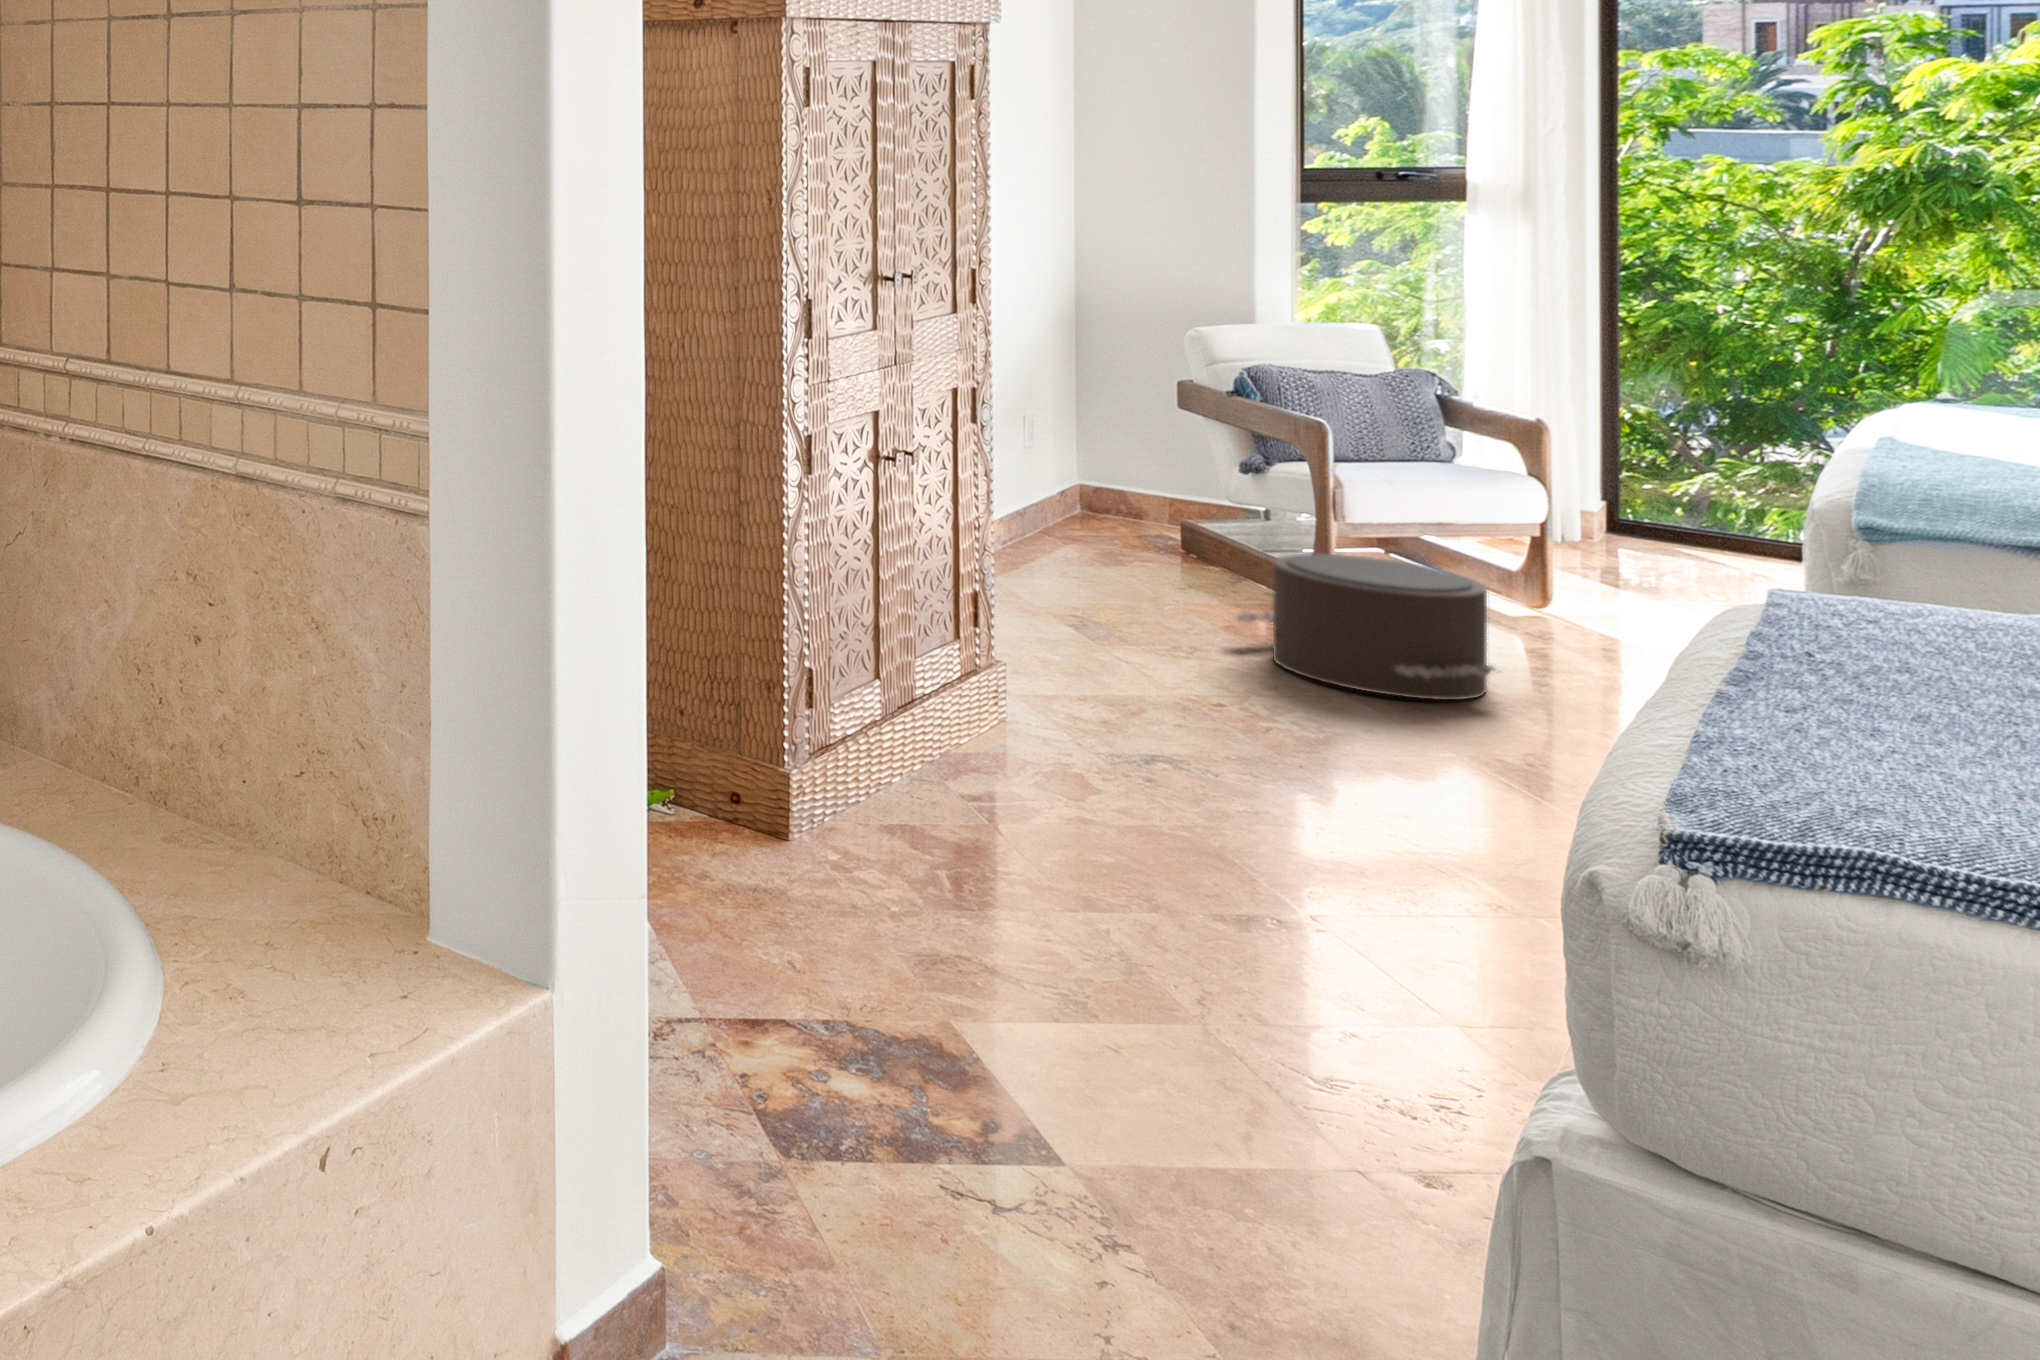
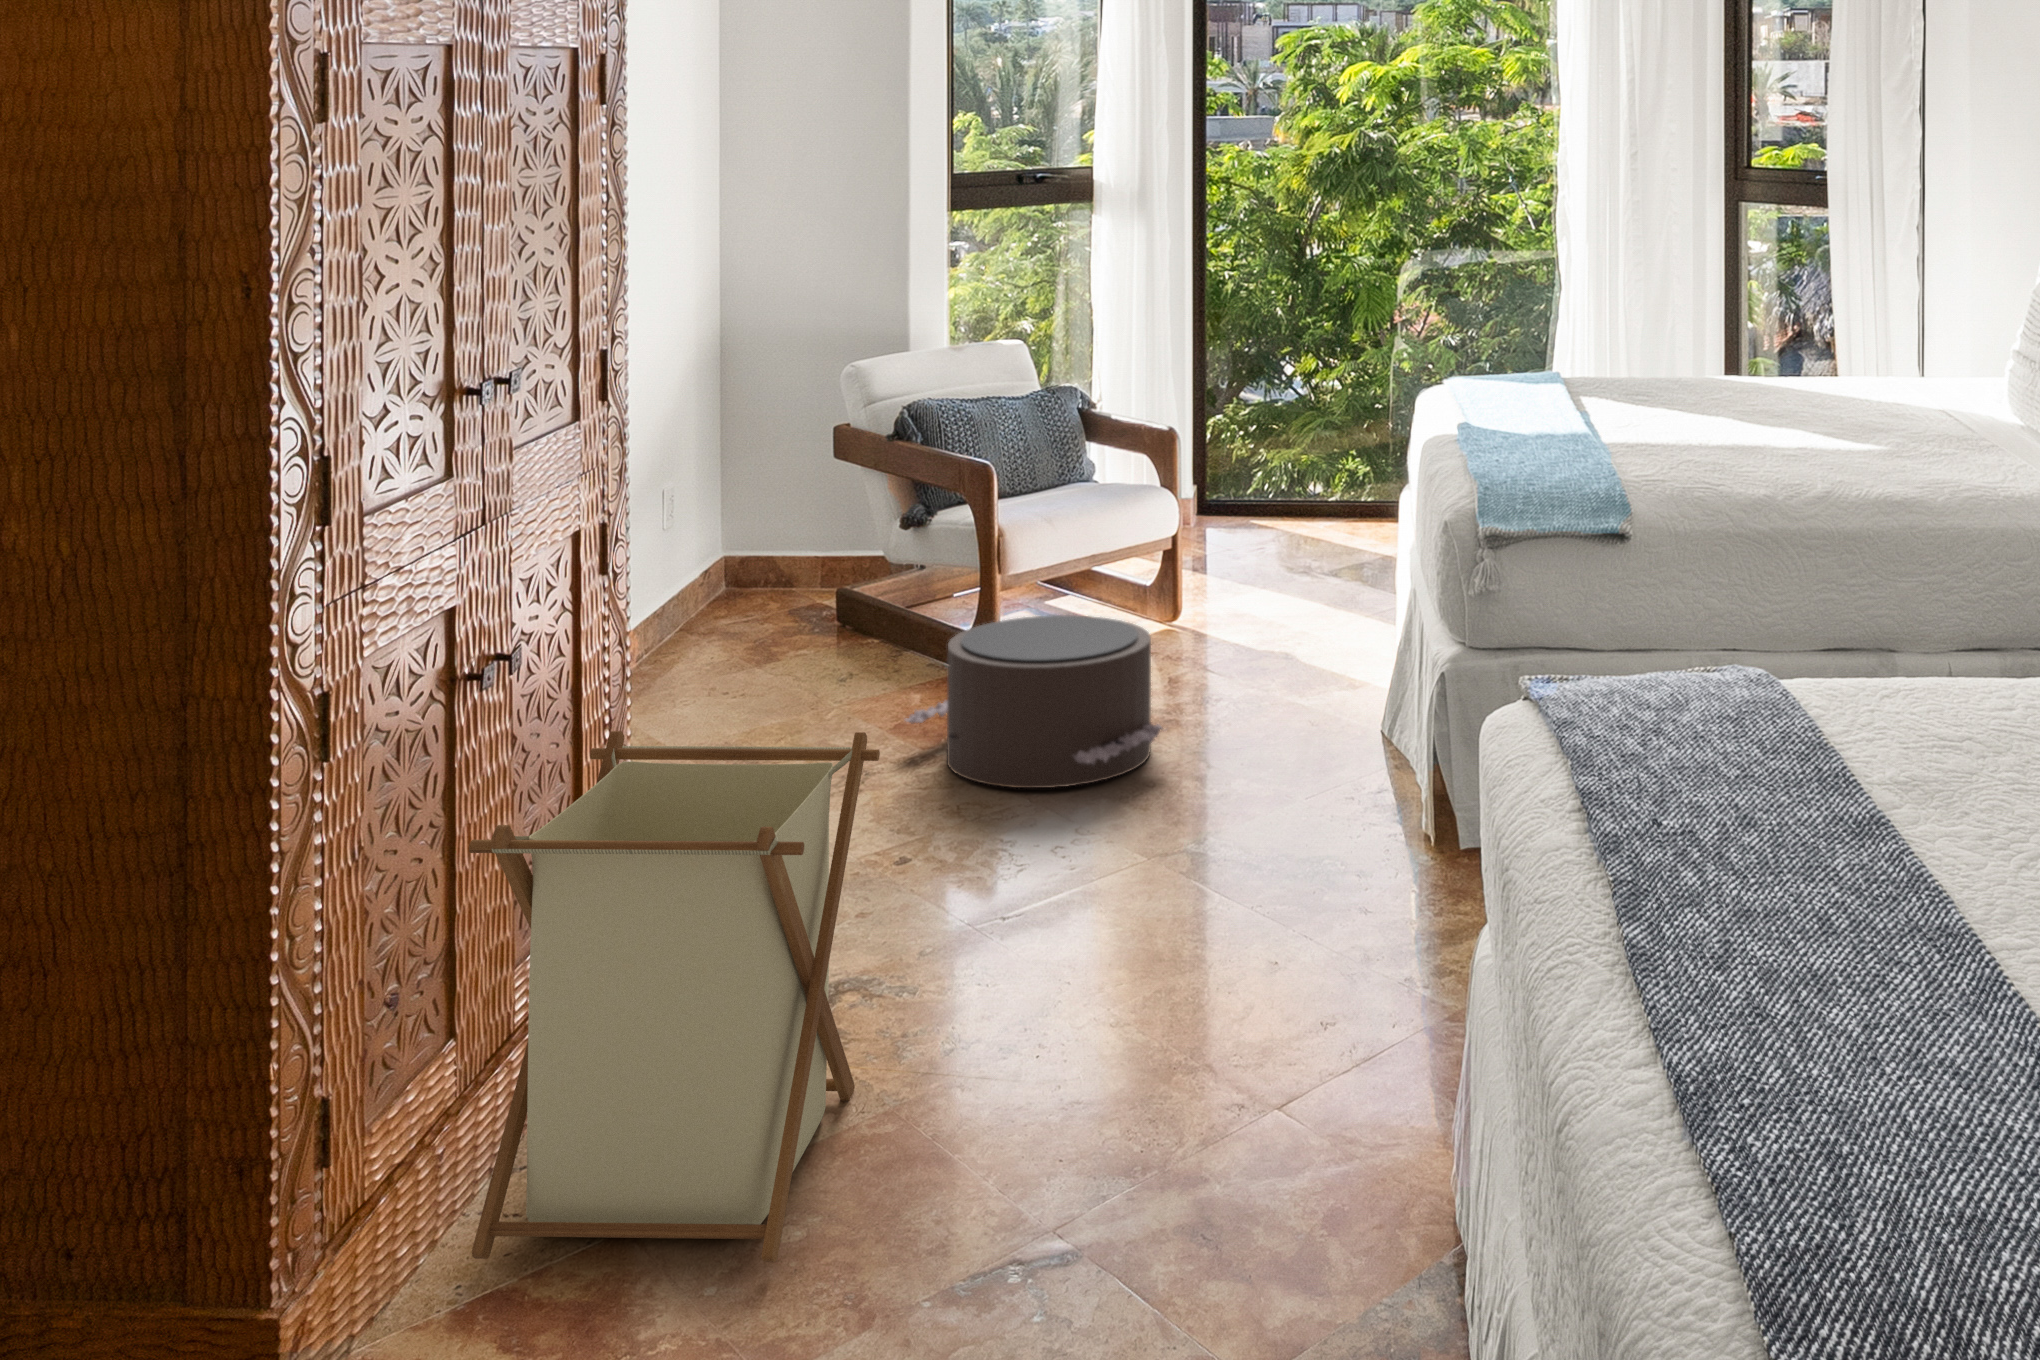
laundry basket: none [890,524,1183,869] -> present [469,731,880,1262]

